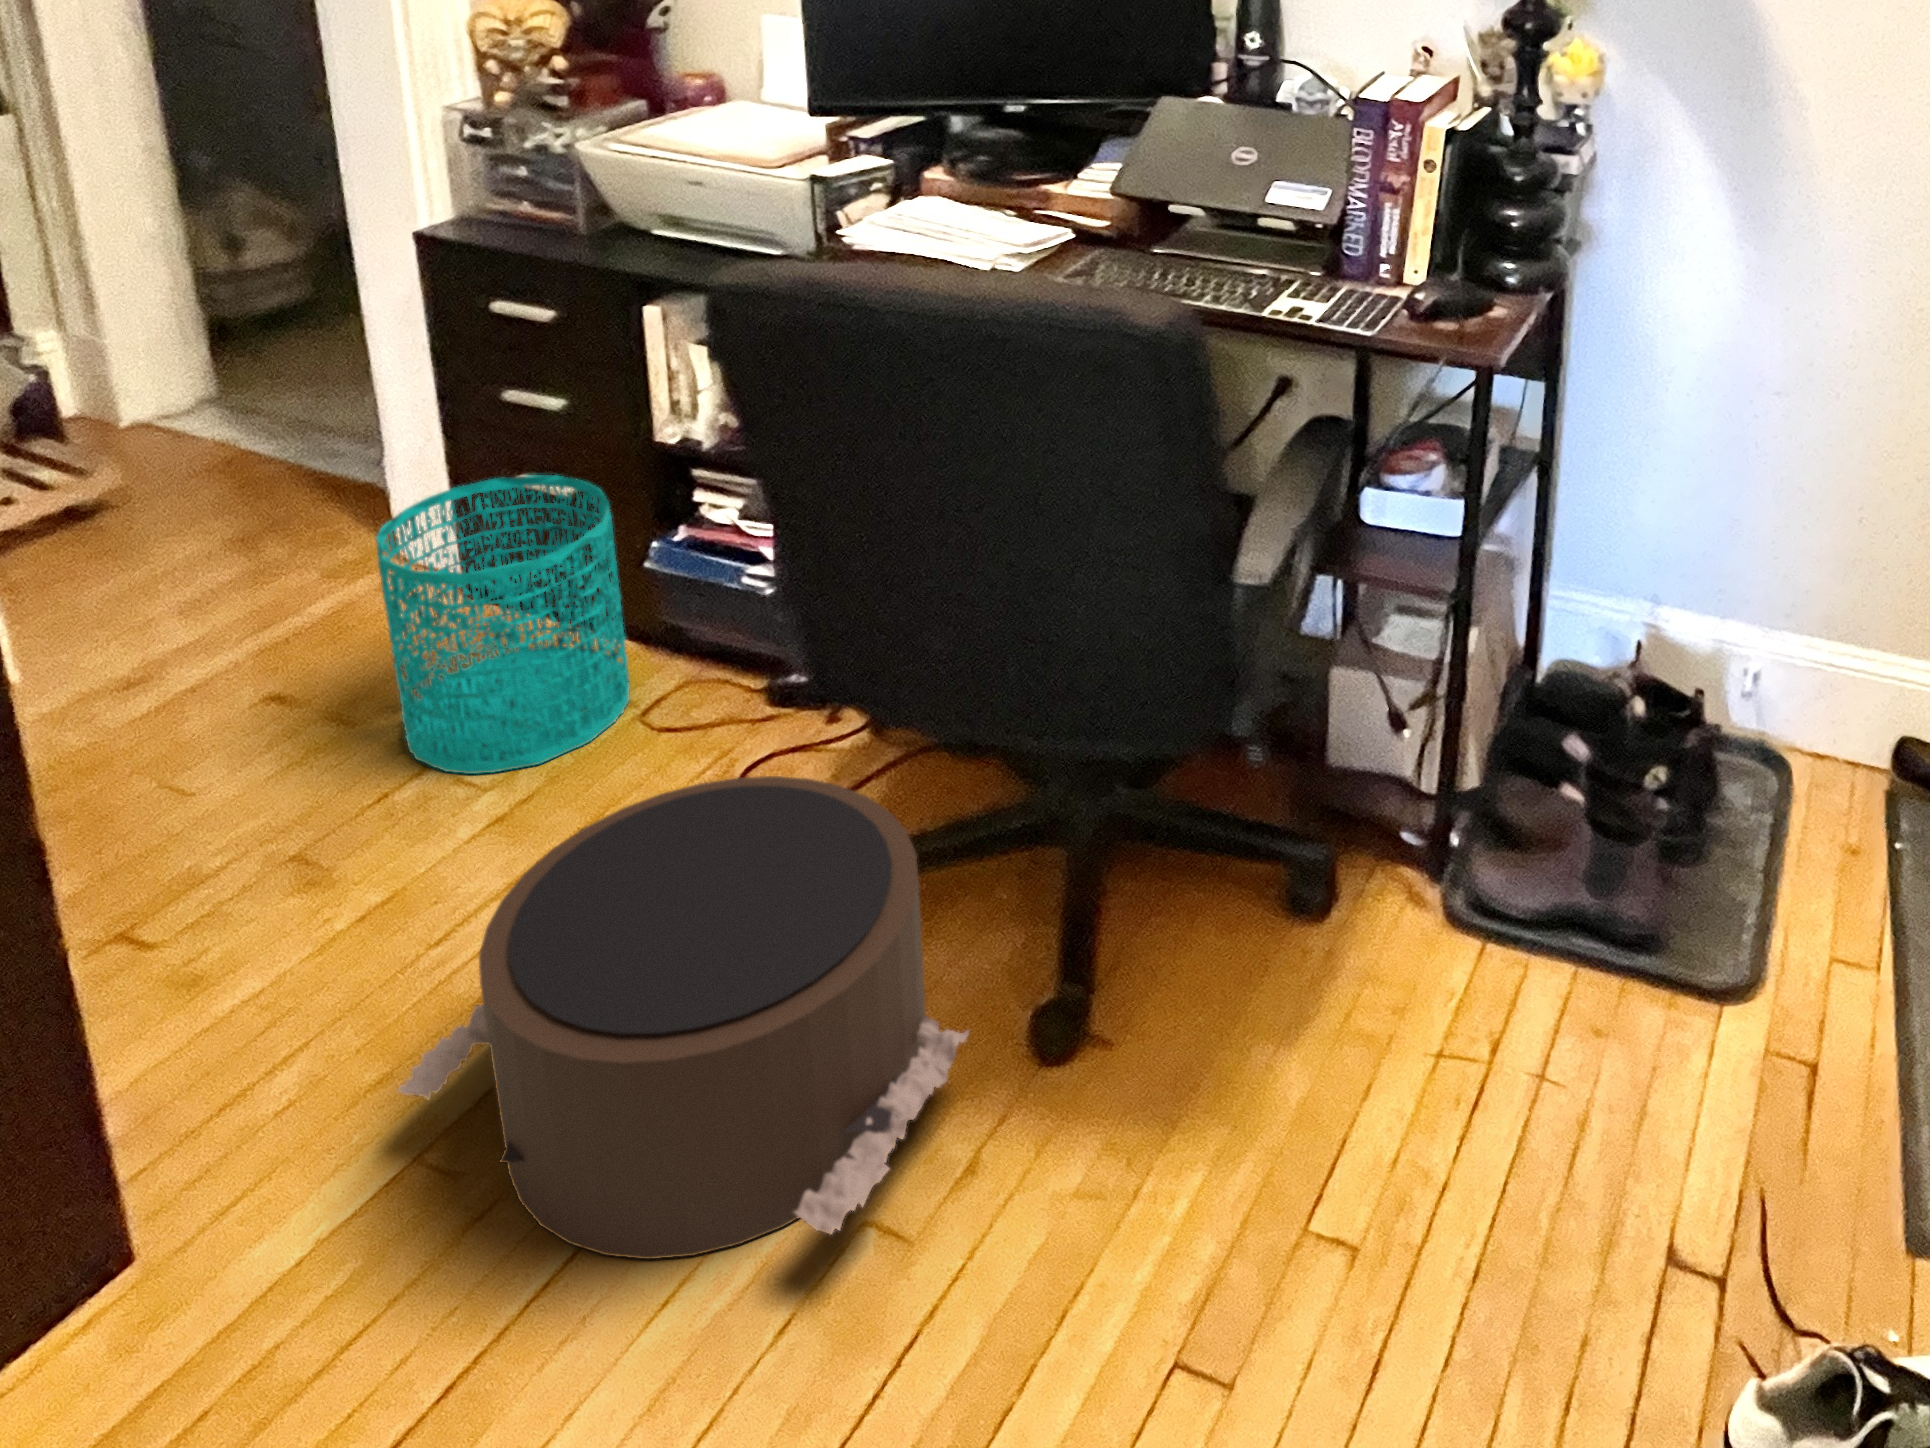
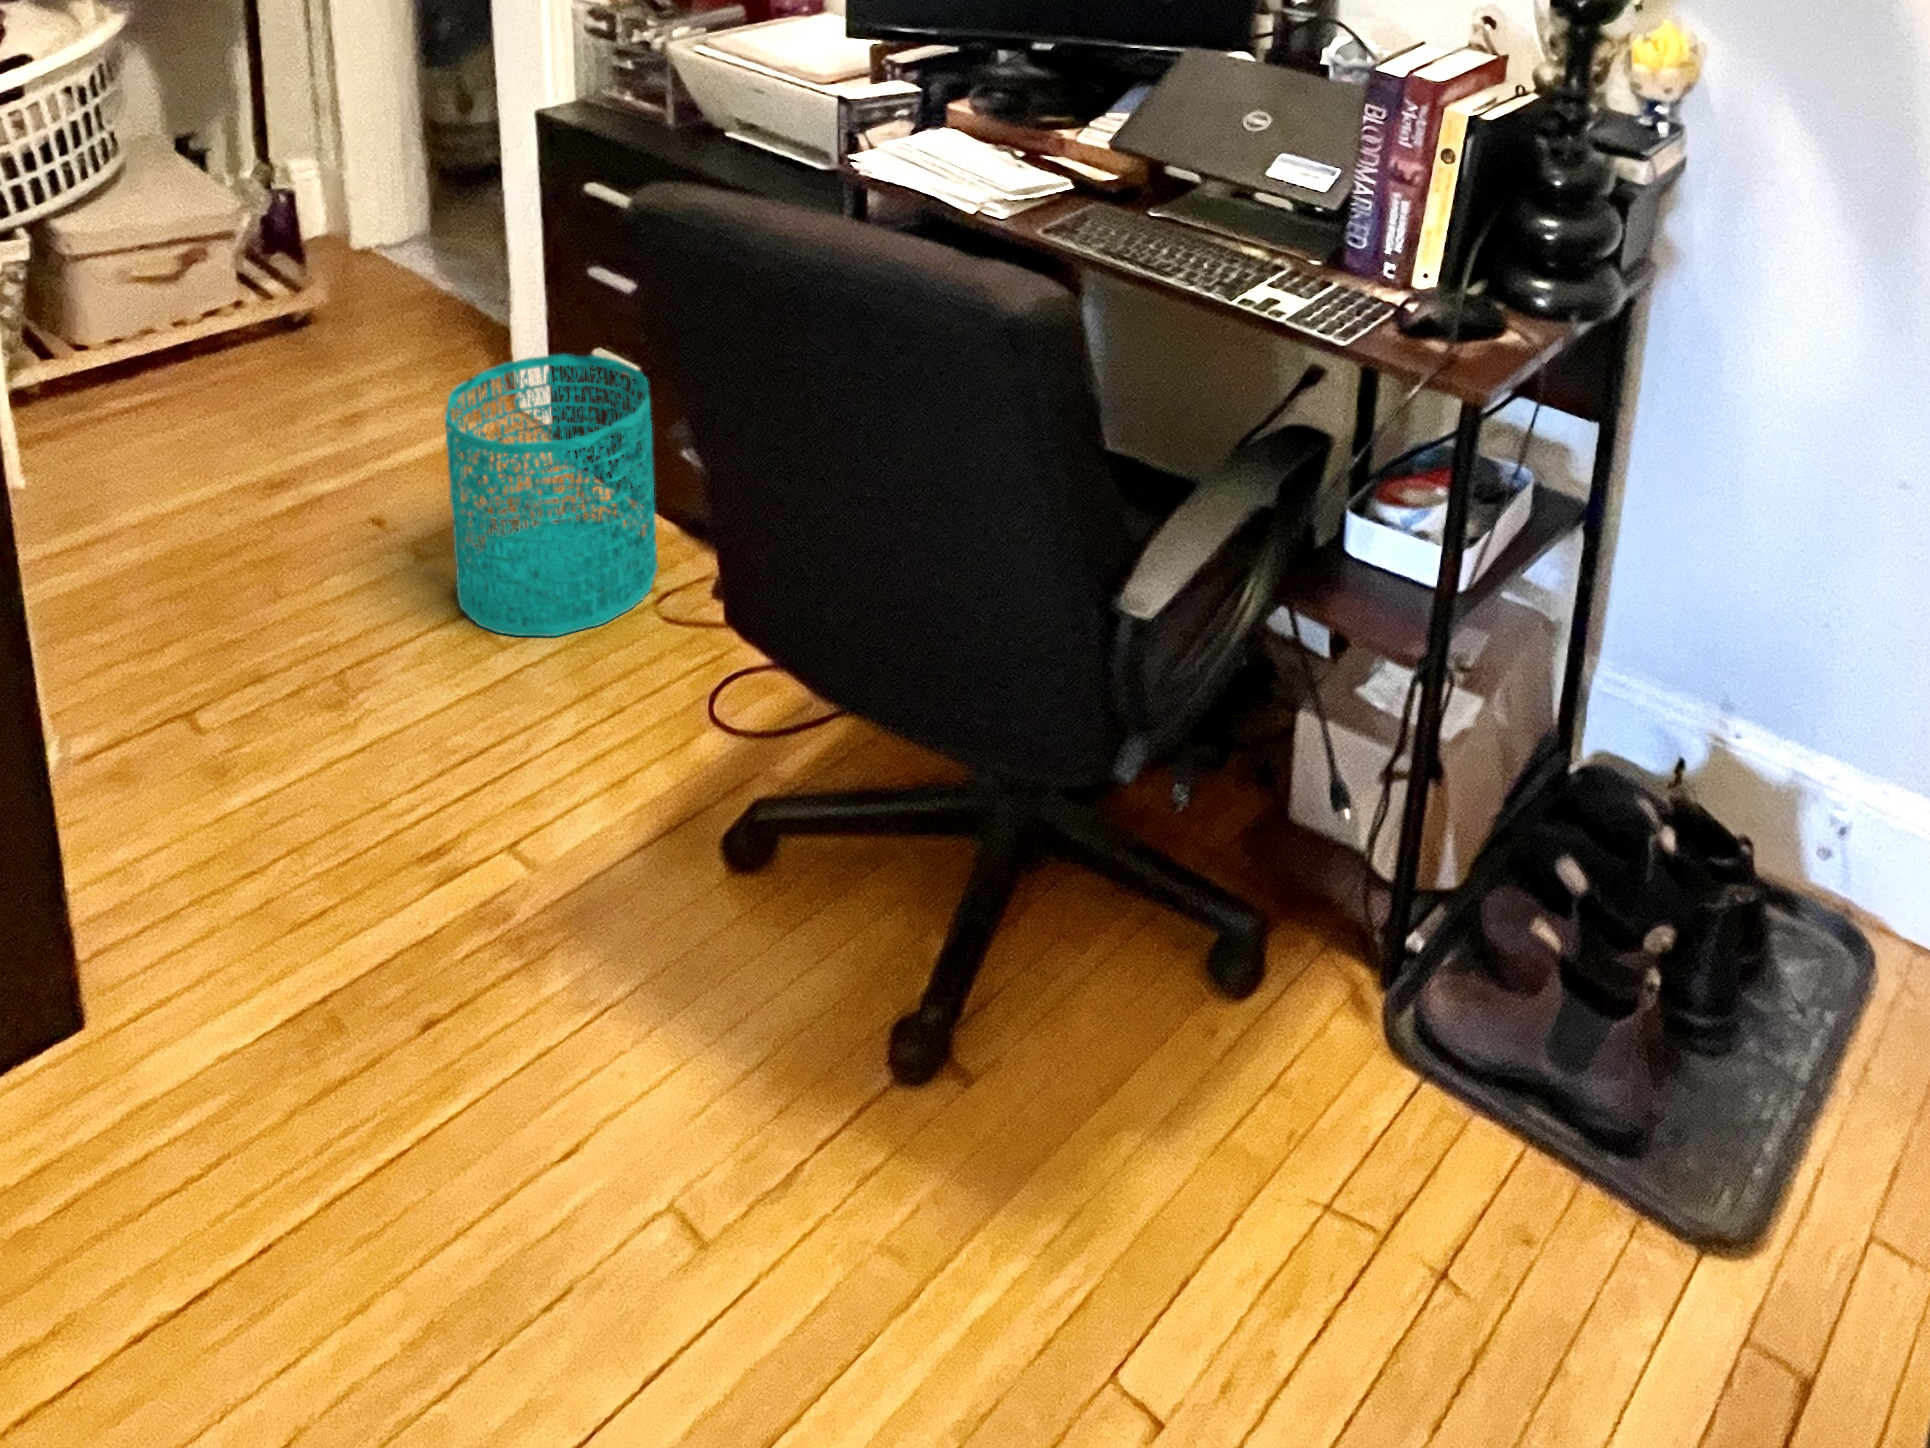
pouf: present [398,776,969,1259] -> none [312,697,820,1215]

